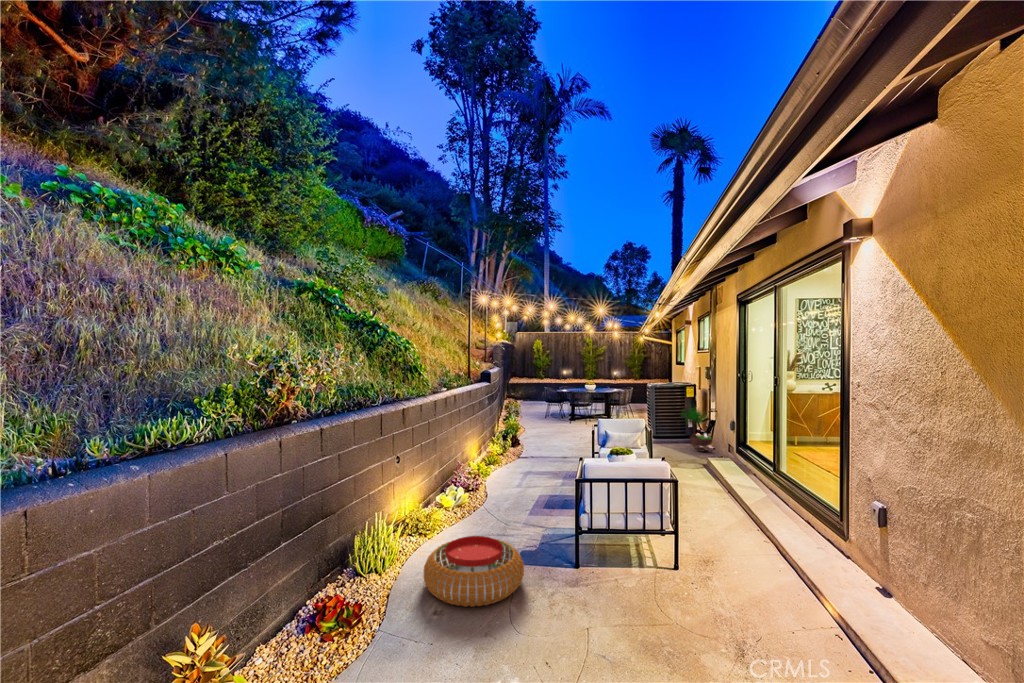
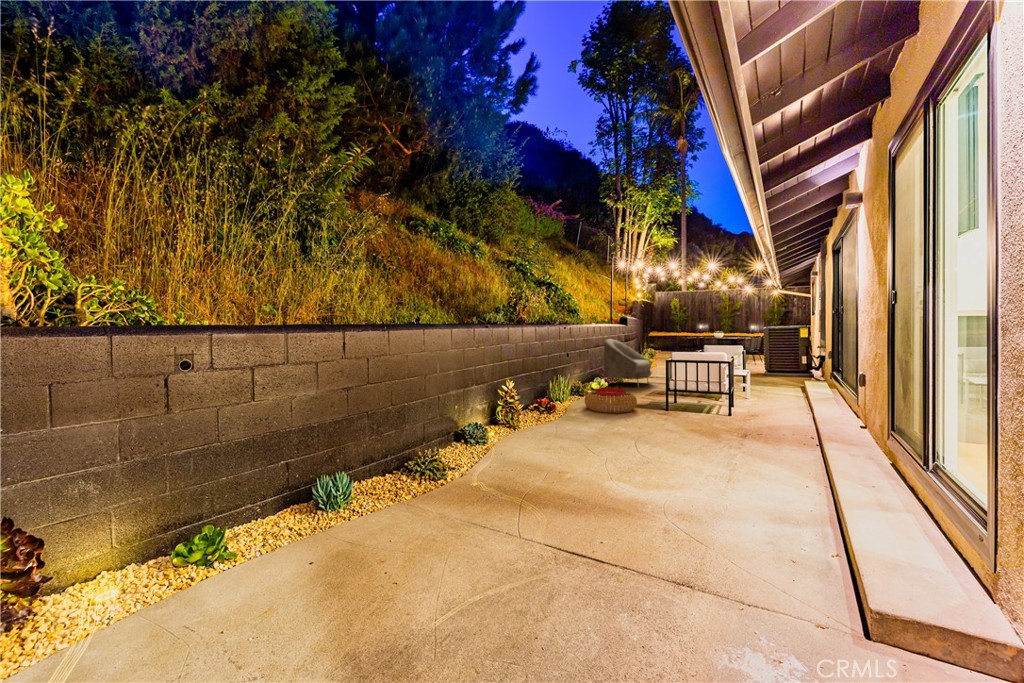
potted tree: present [682,407,712,452] -> none [788,339,817,378]
armchair: none [458,412,527,495] -> present [604,339,651,388]

